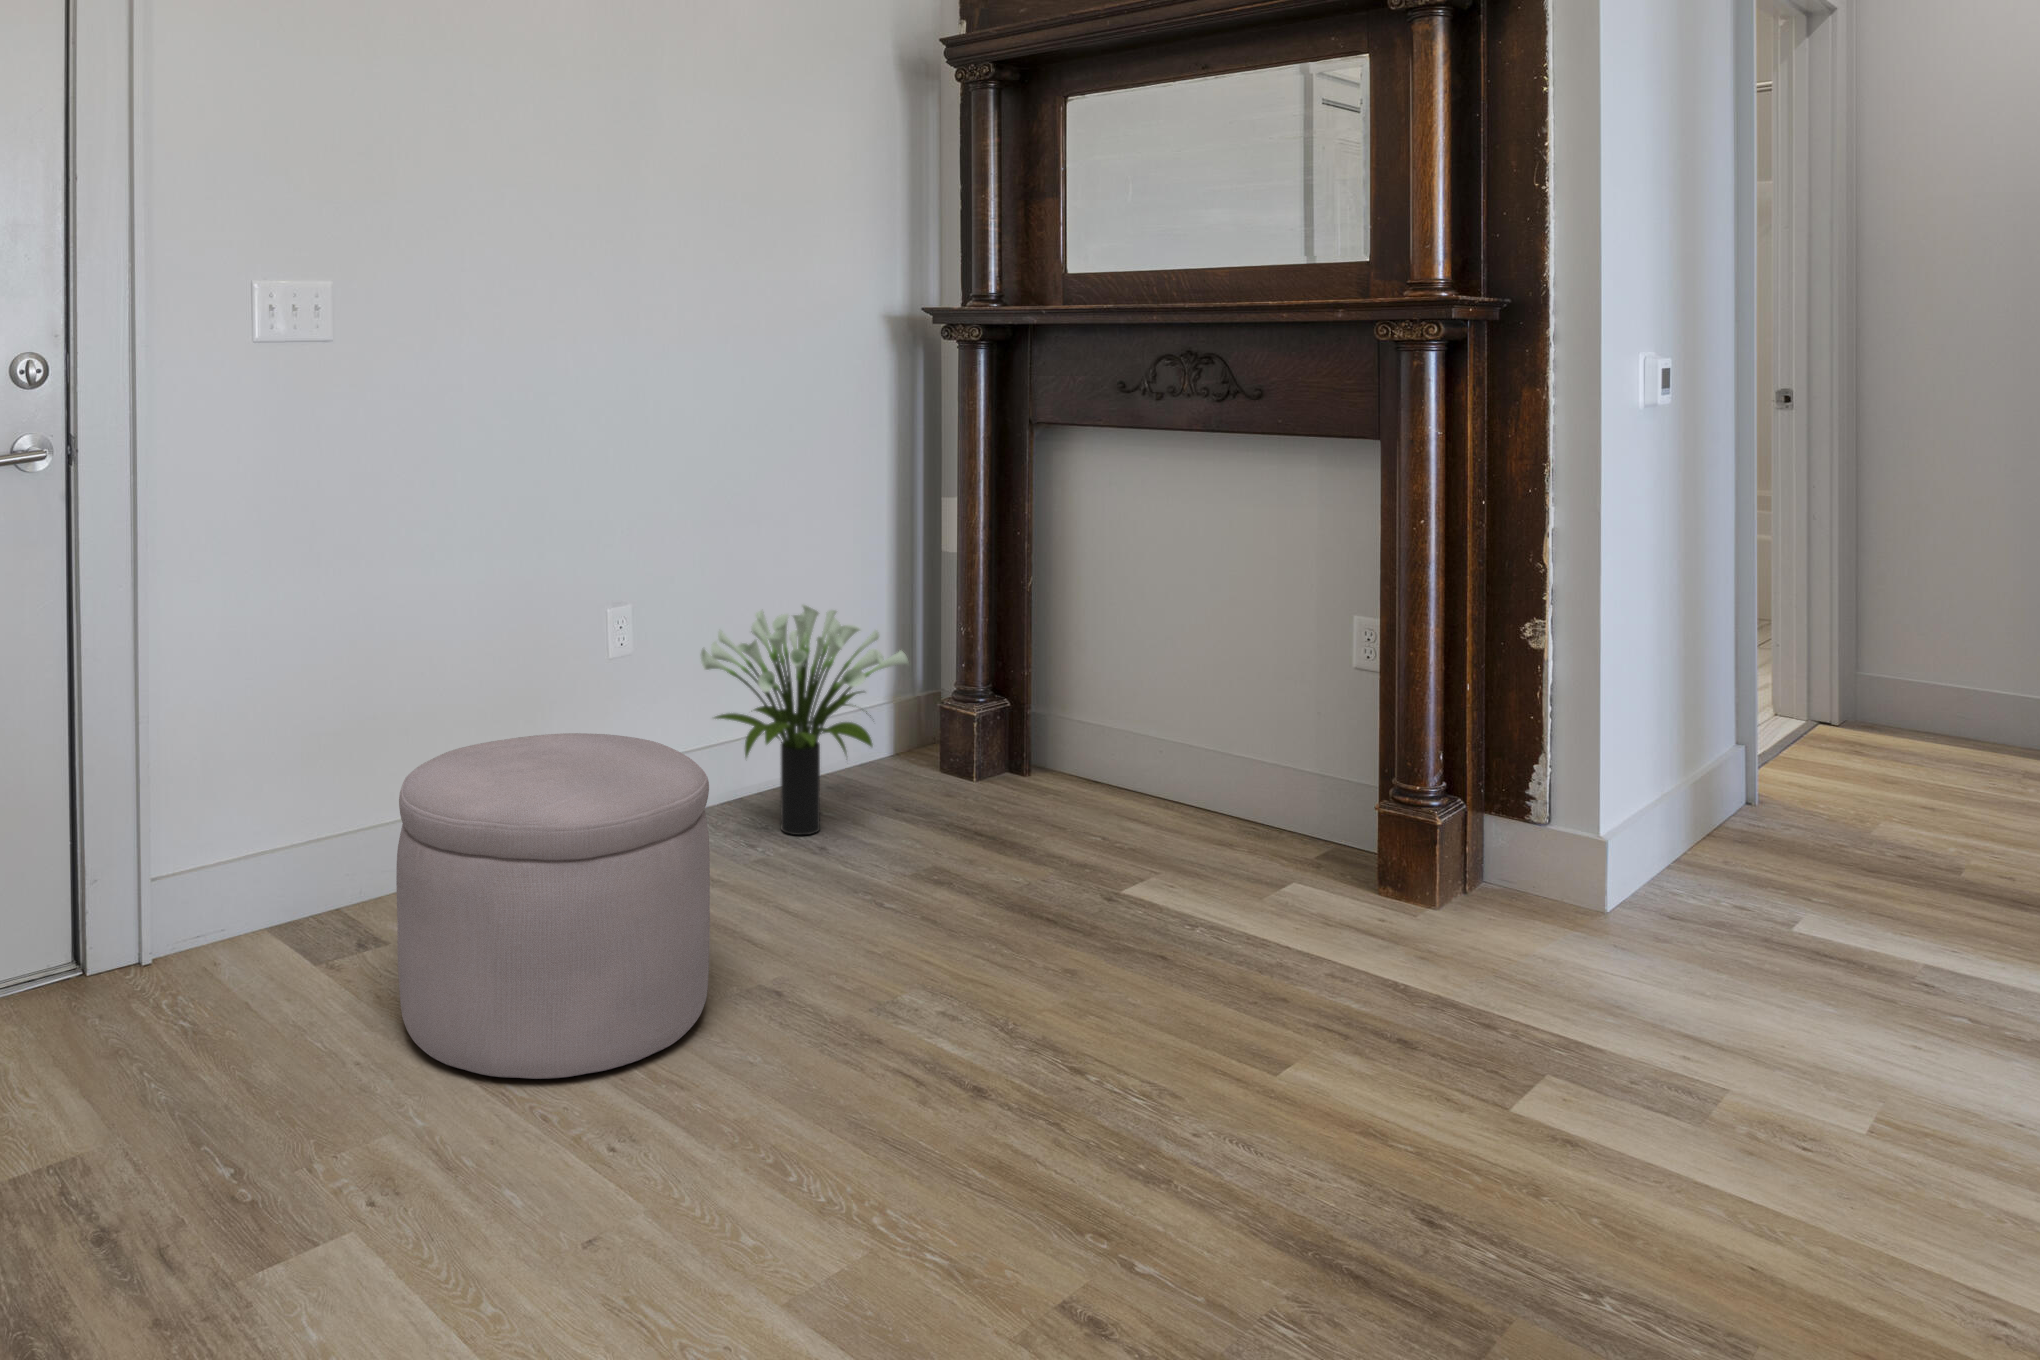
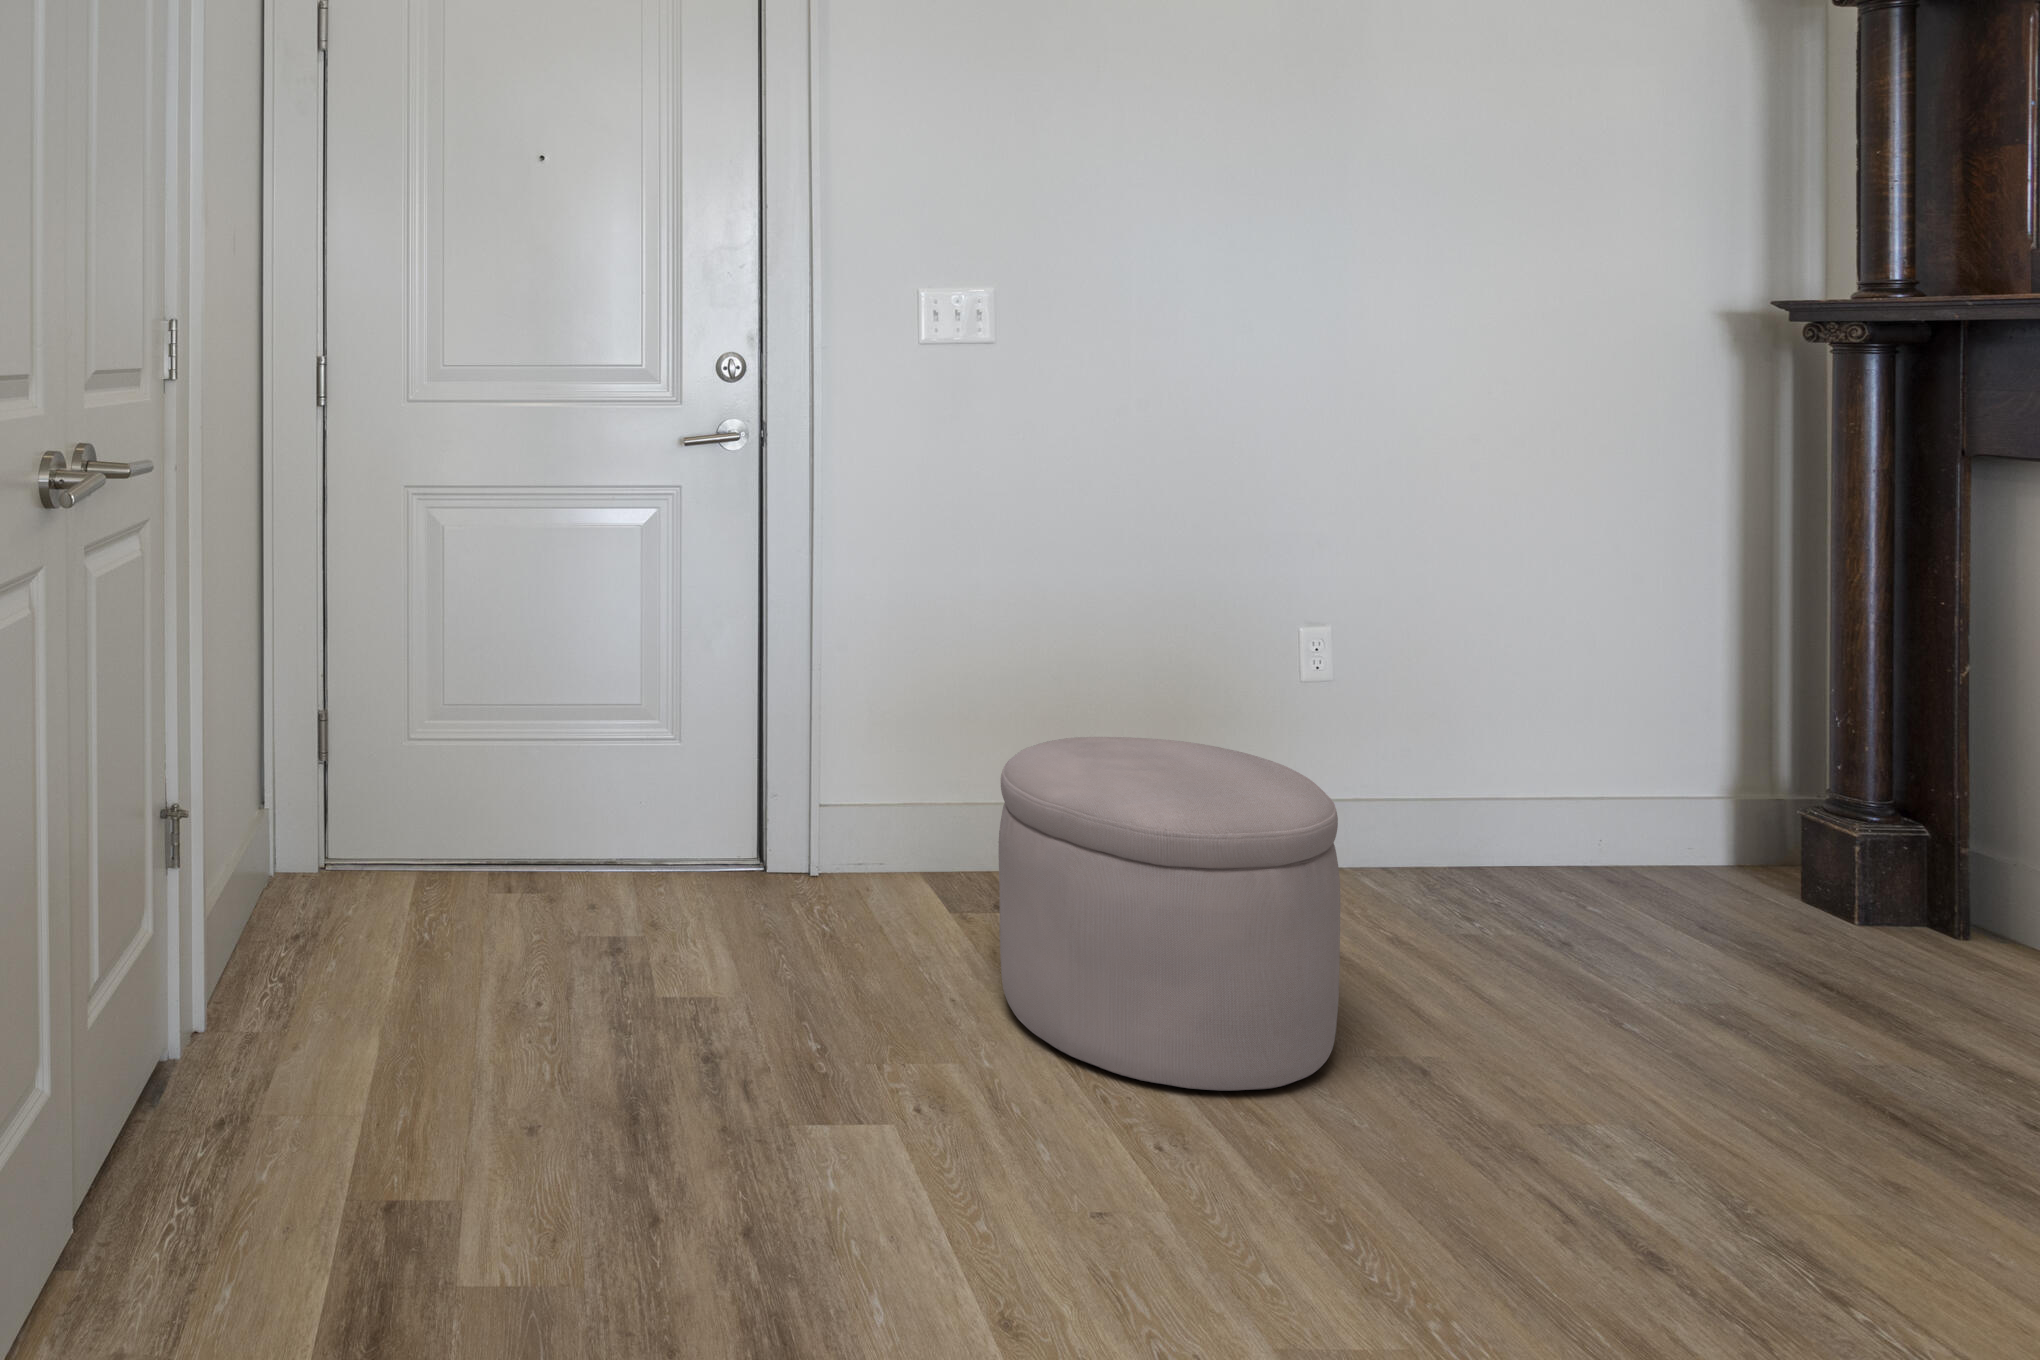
potted plant: present [701,605,909,835] -> none [1412,652,1715,925]

